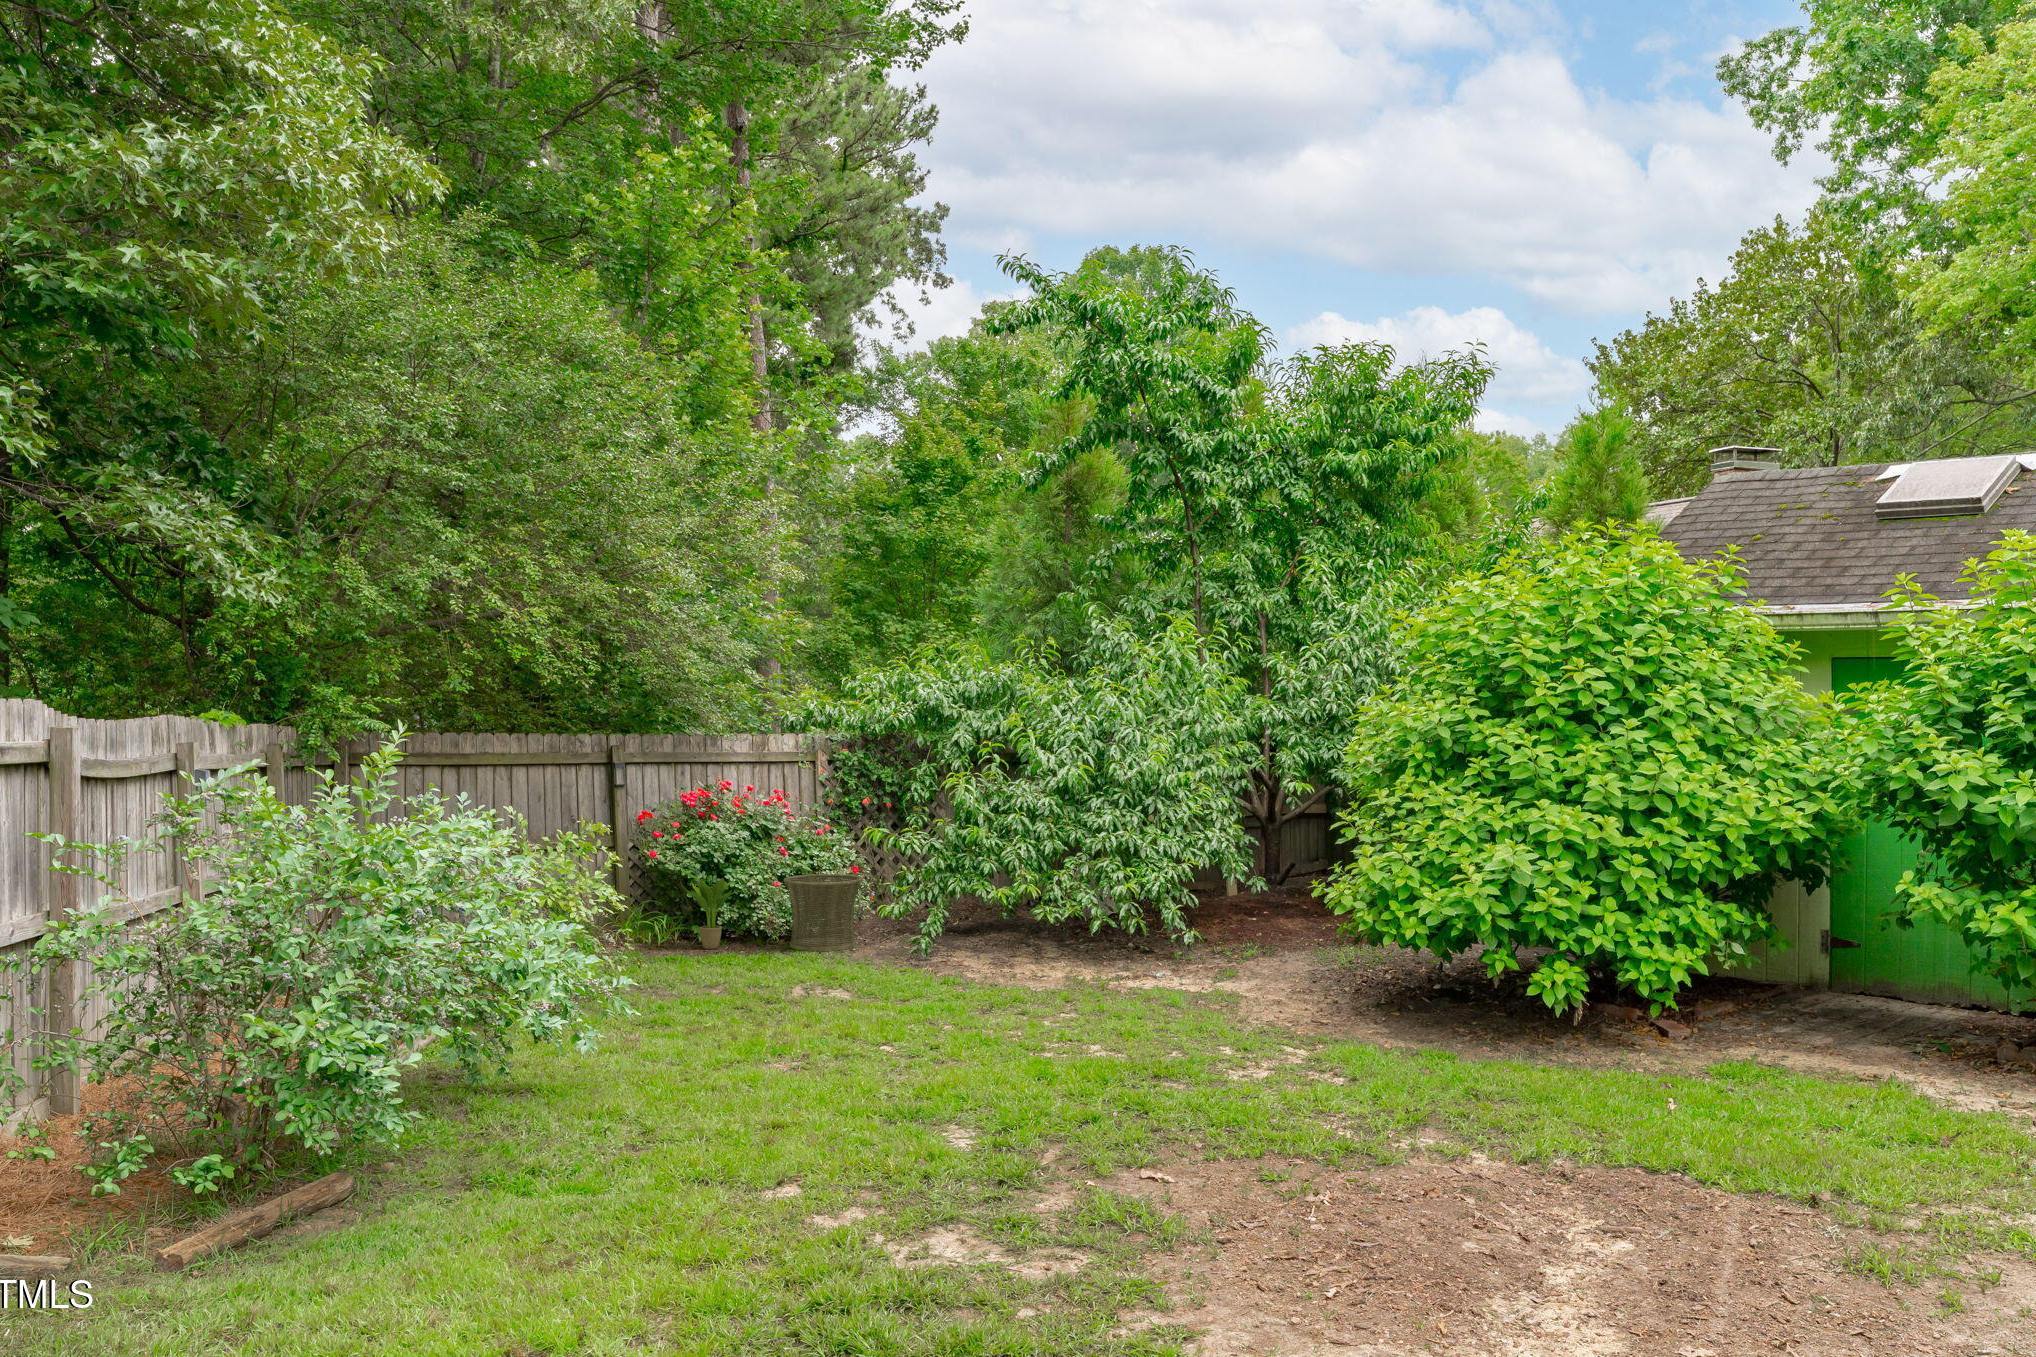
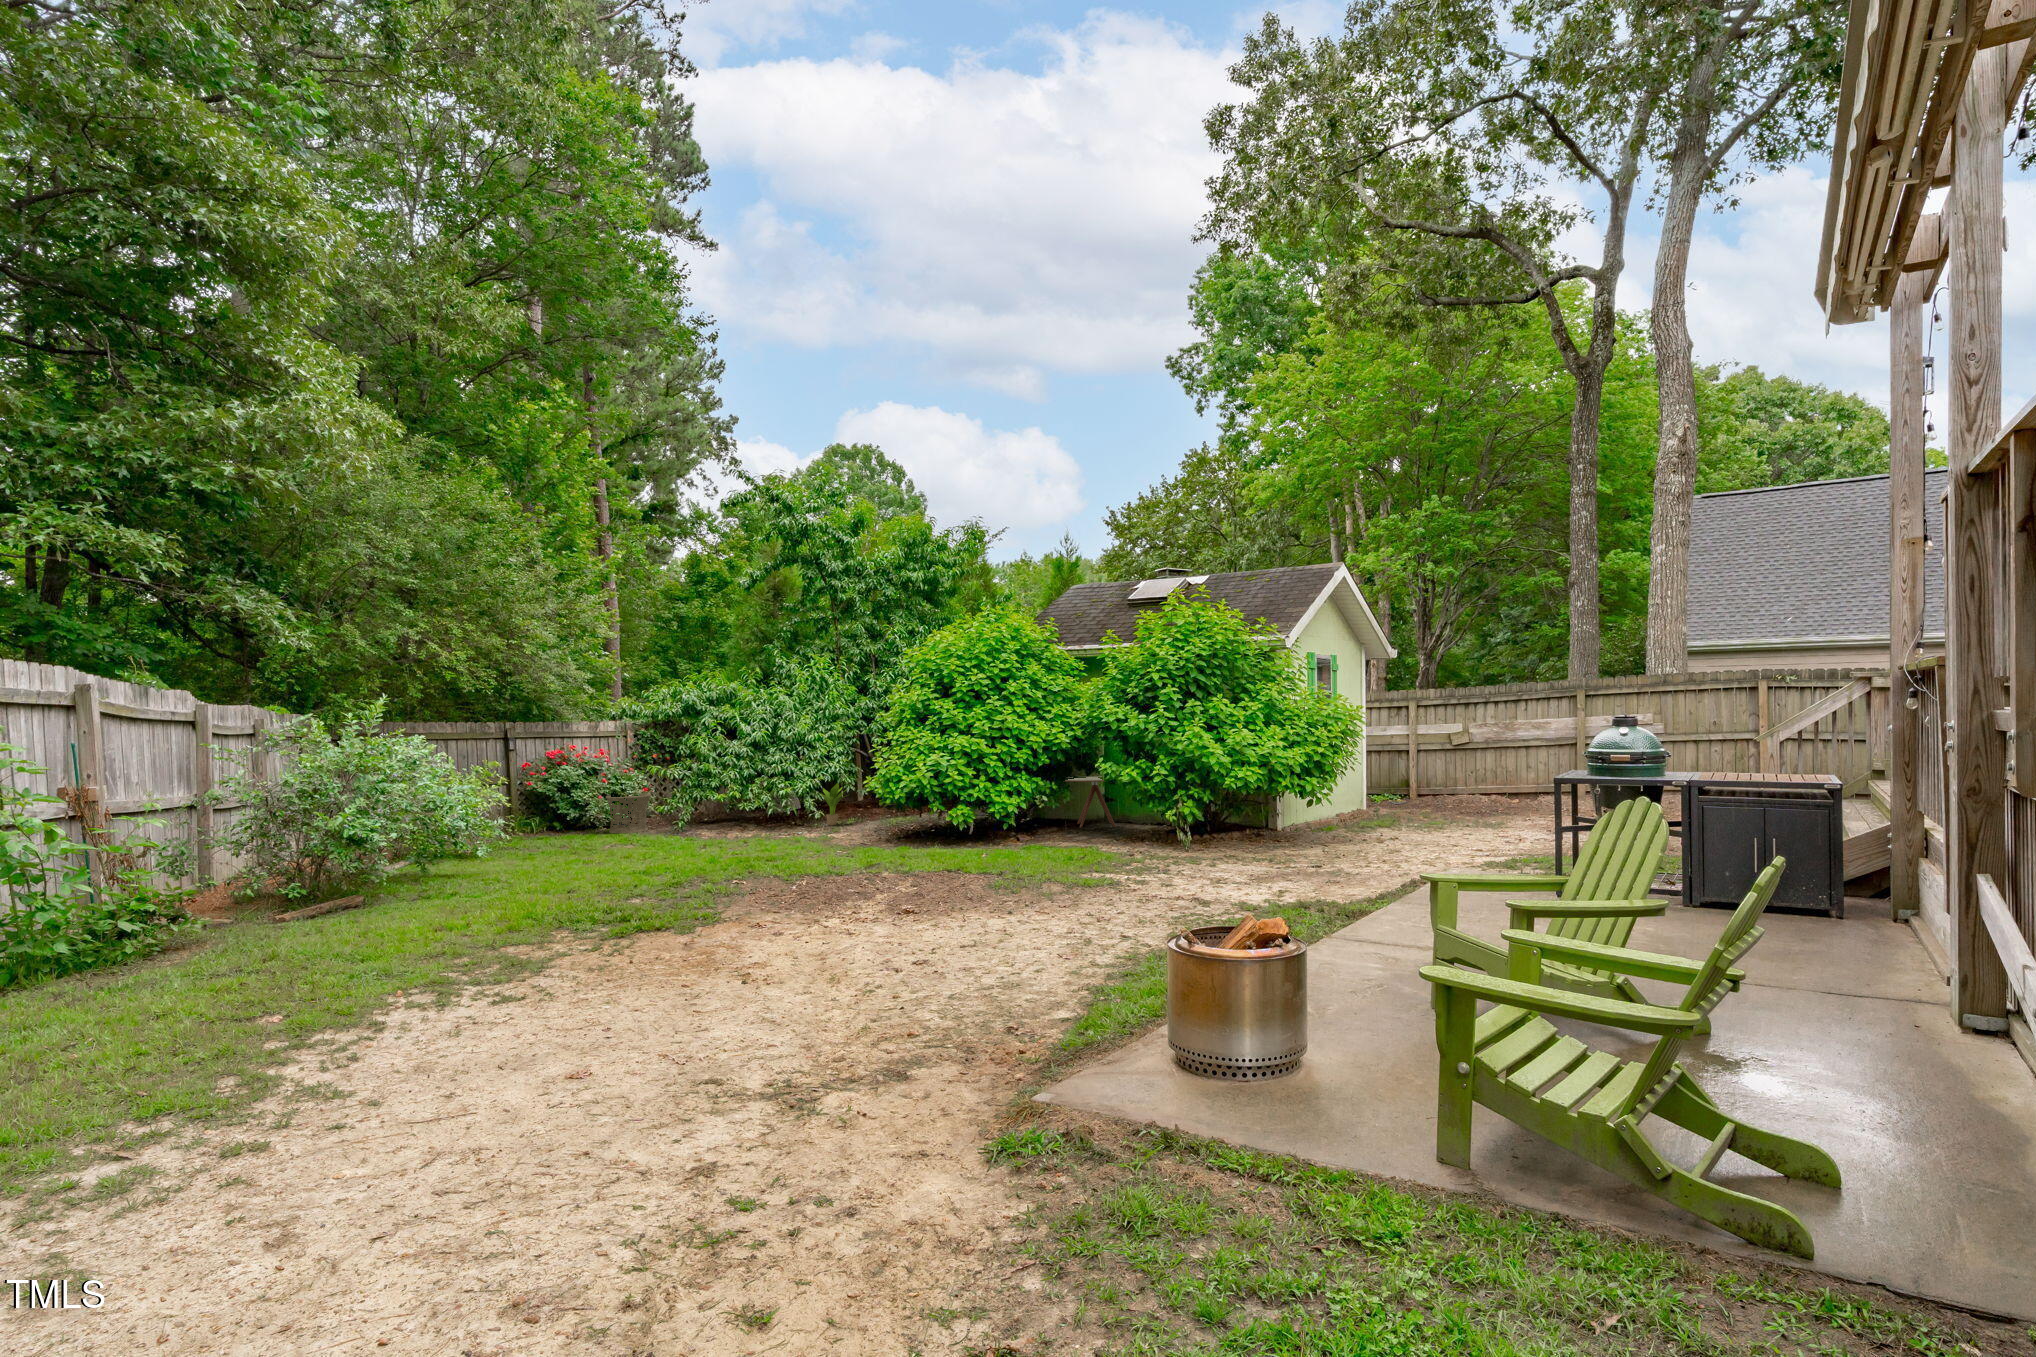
potted plant: present [680,867,743,949] -> present [820,783,843,826]
round table: none [1747,894,1935,1023] -> present [1065,777,1116,828]

